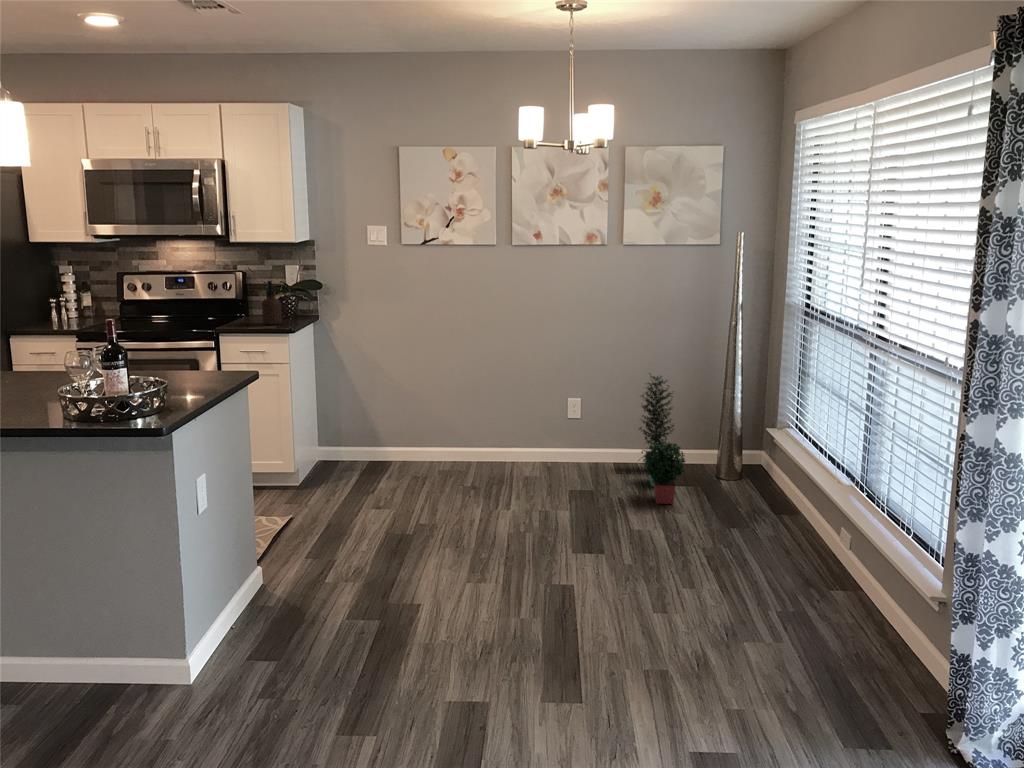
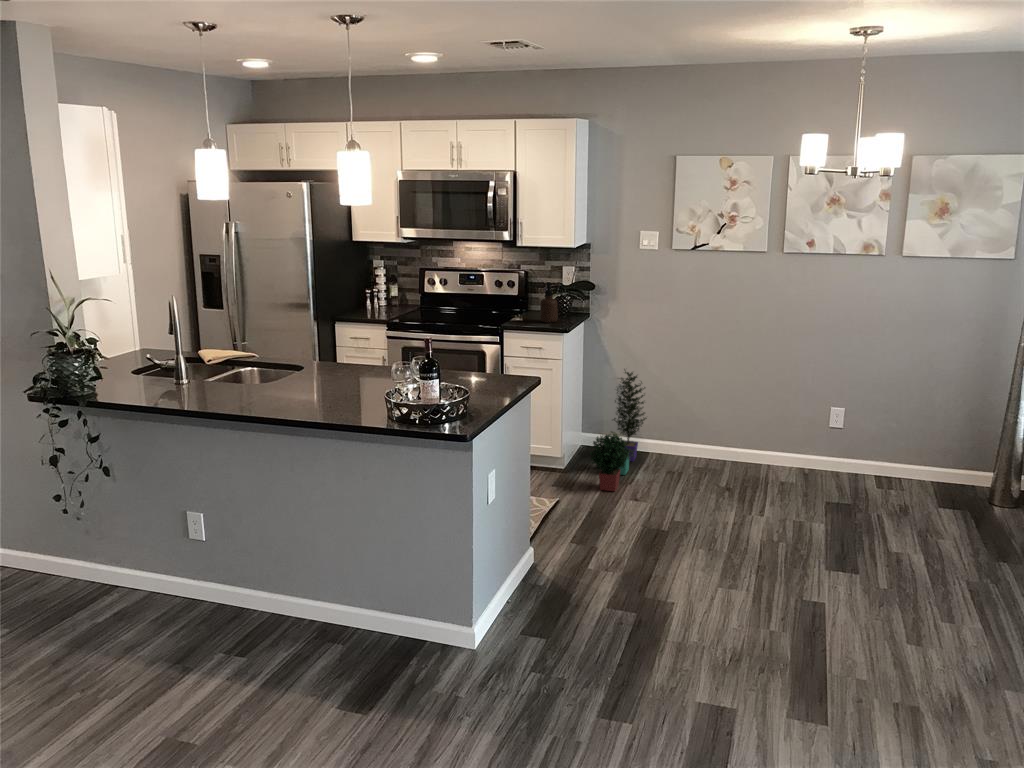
potted plant: present [639,373,685,504] -> present [590,369,647,491]

